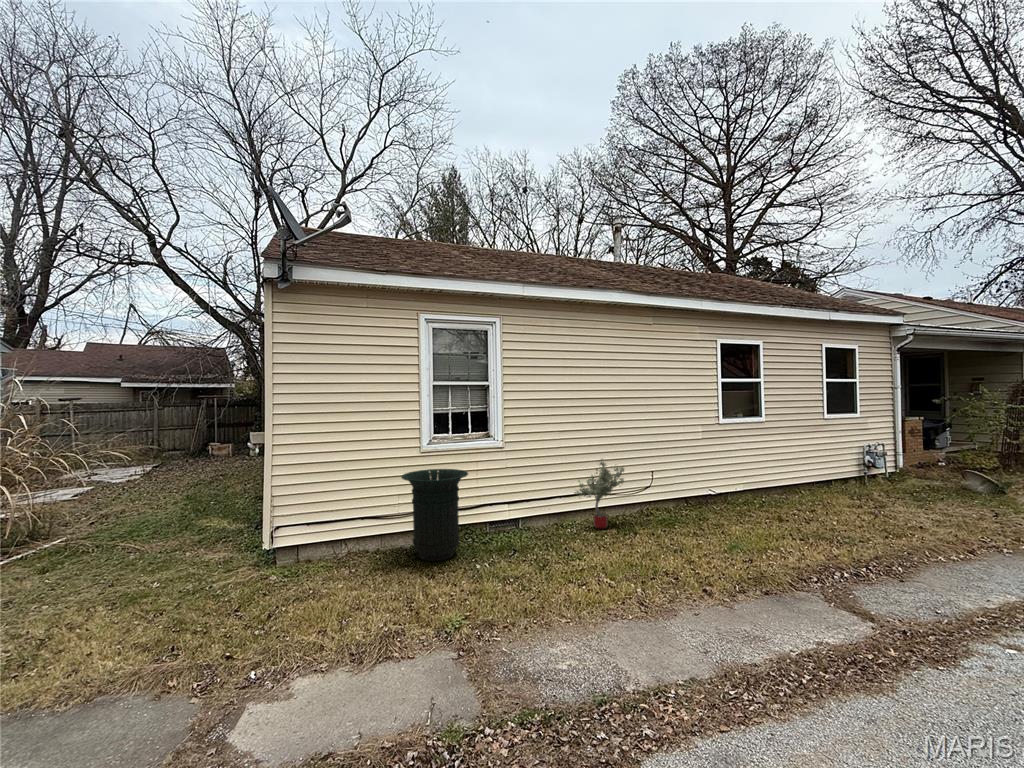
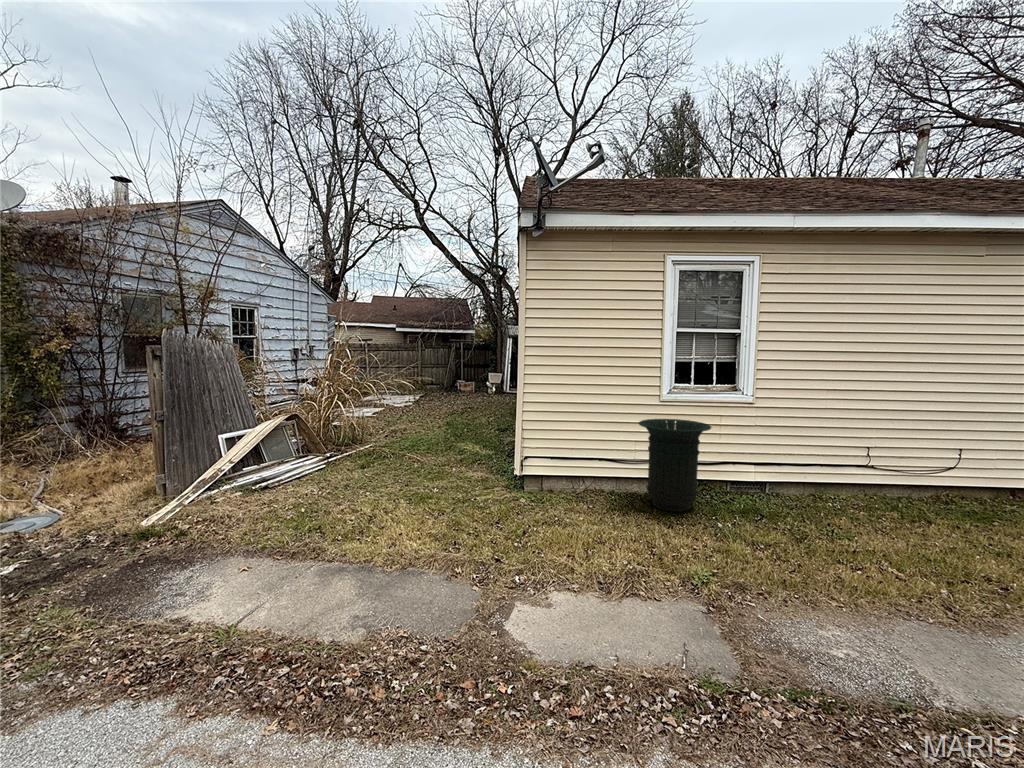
potted tree: present [574,459,624,529] -> none [840,425,920,511]

